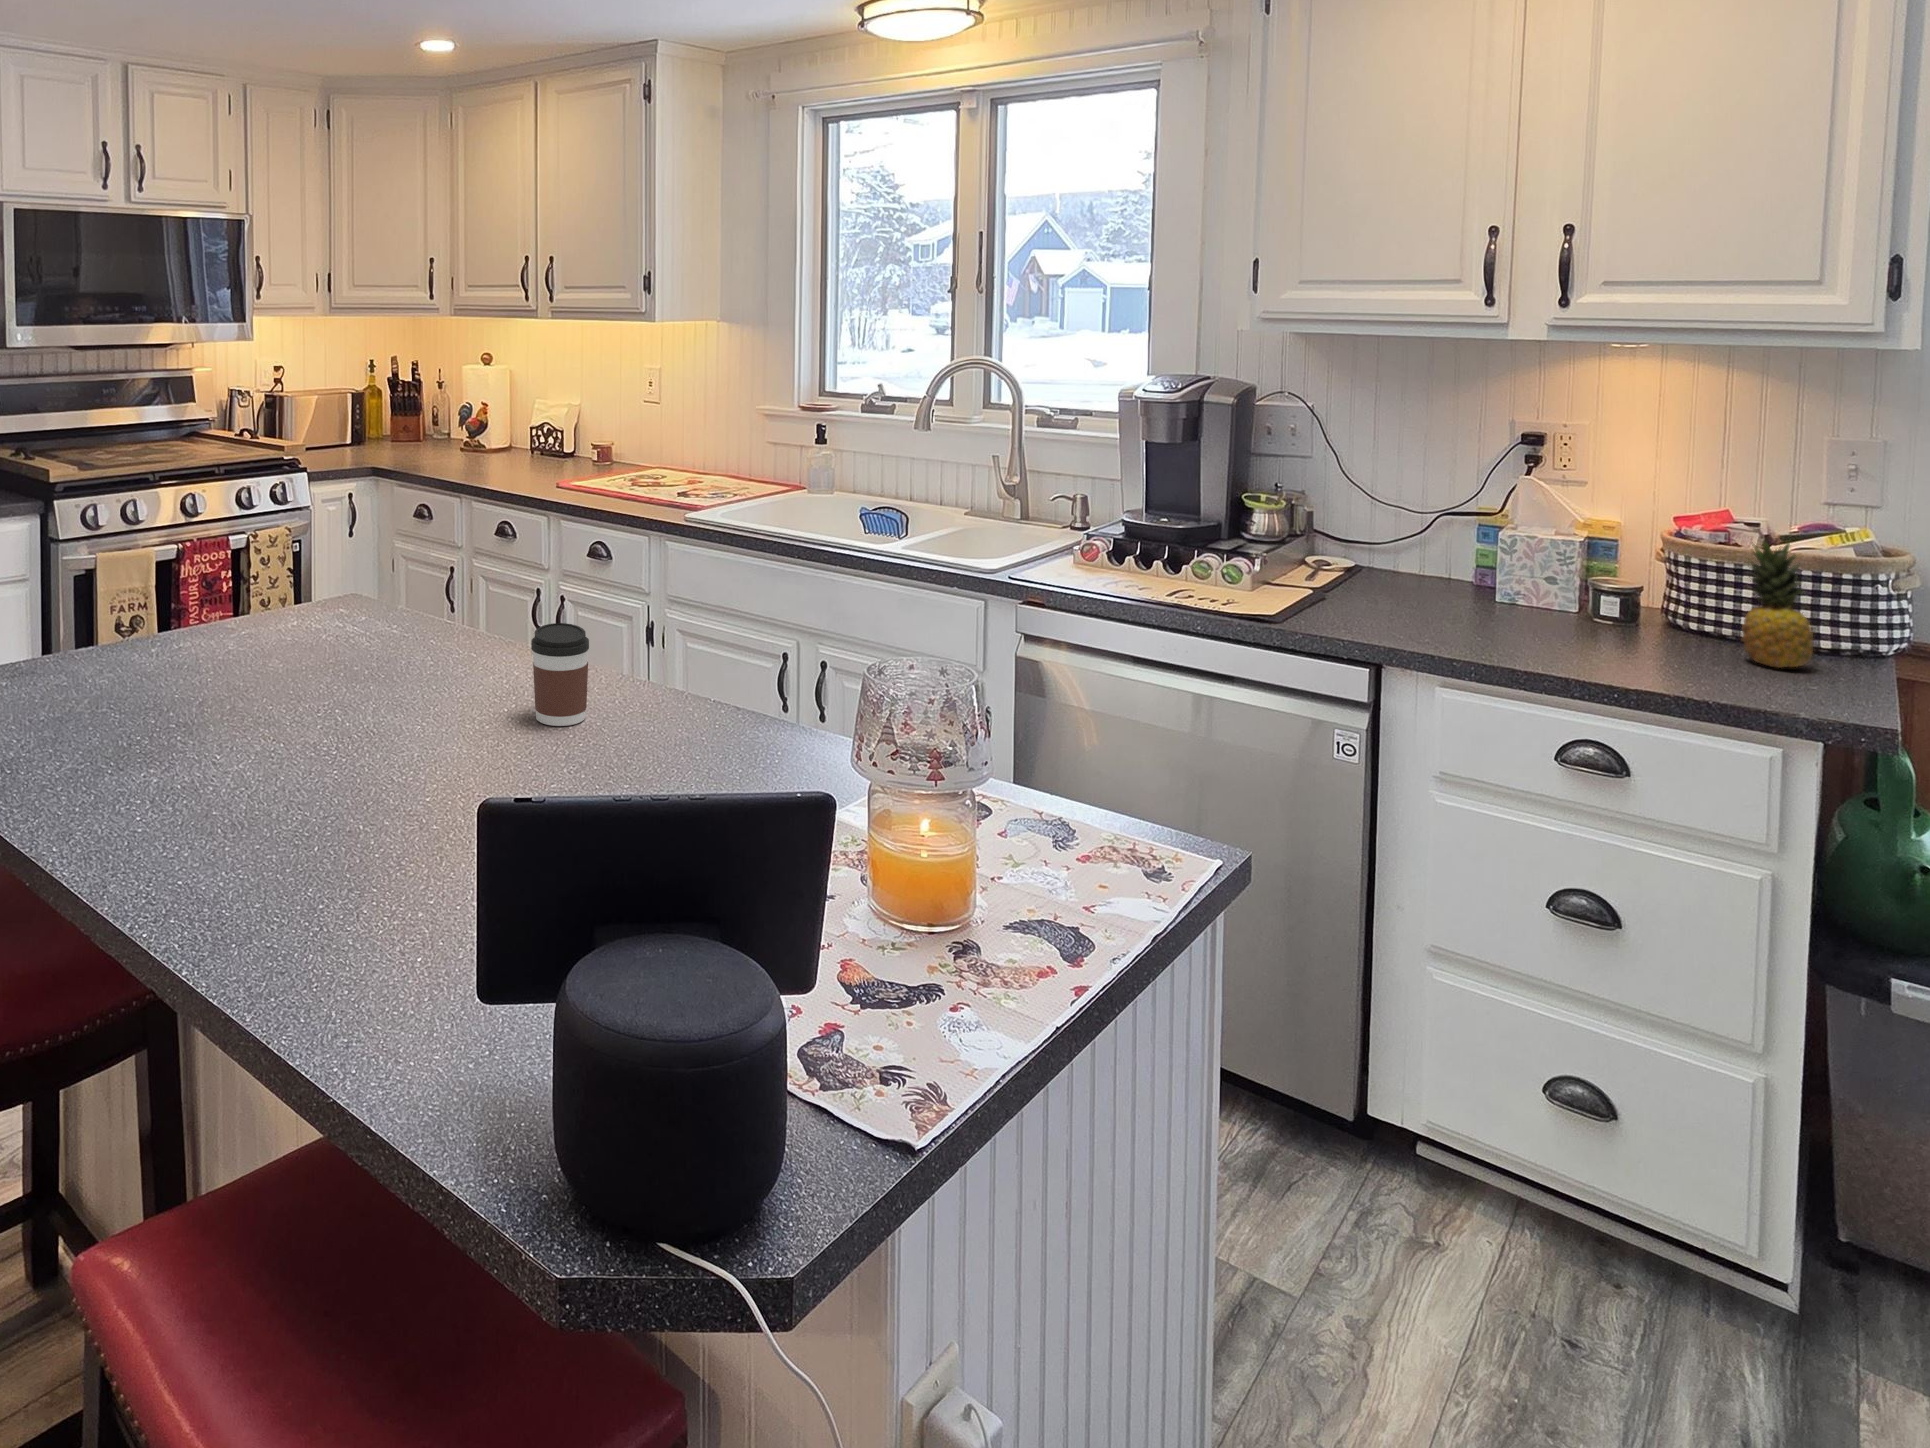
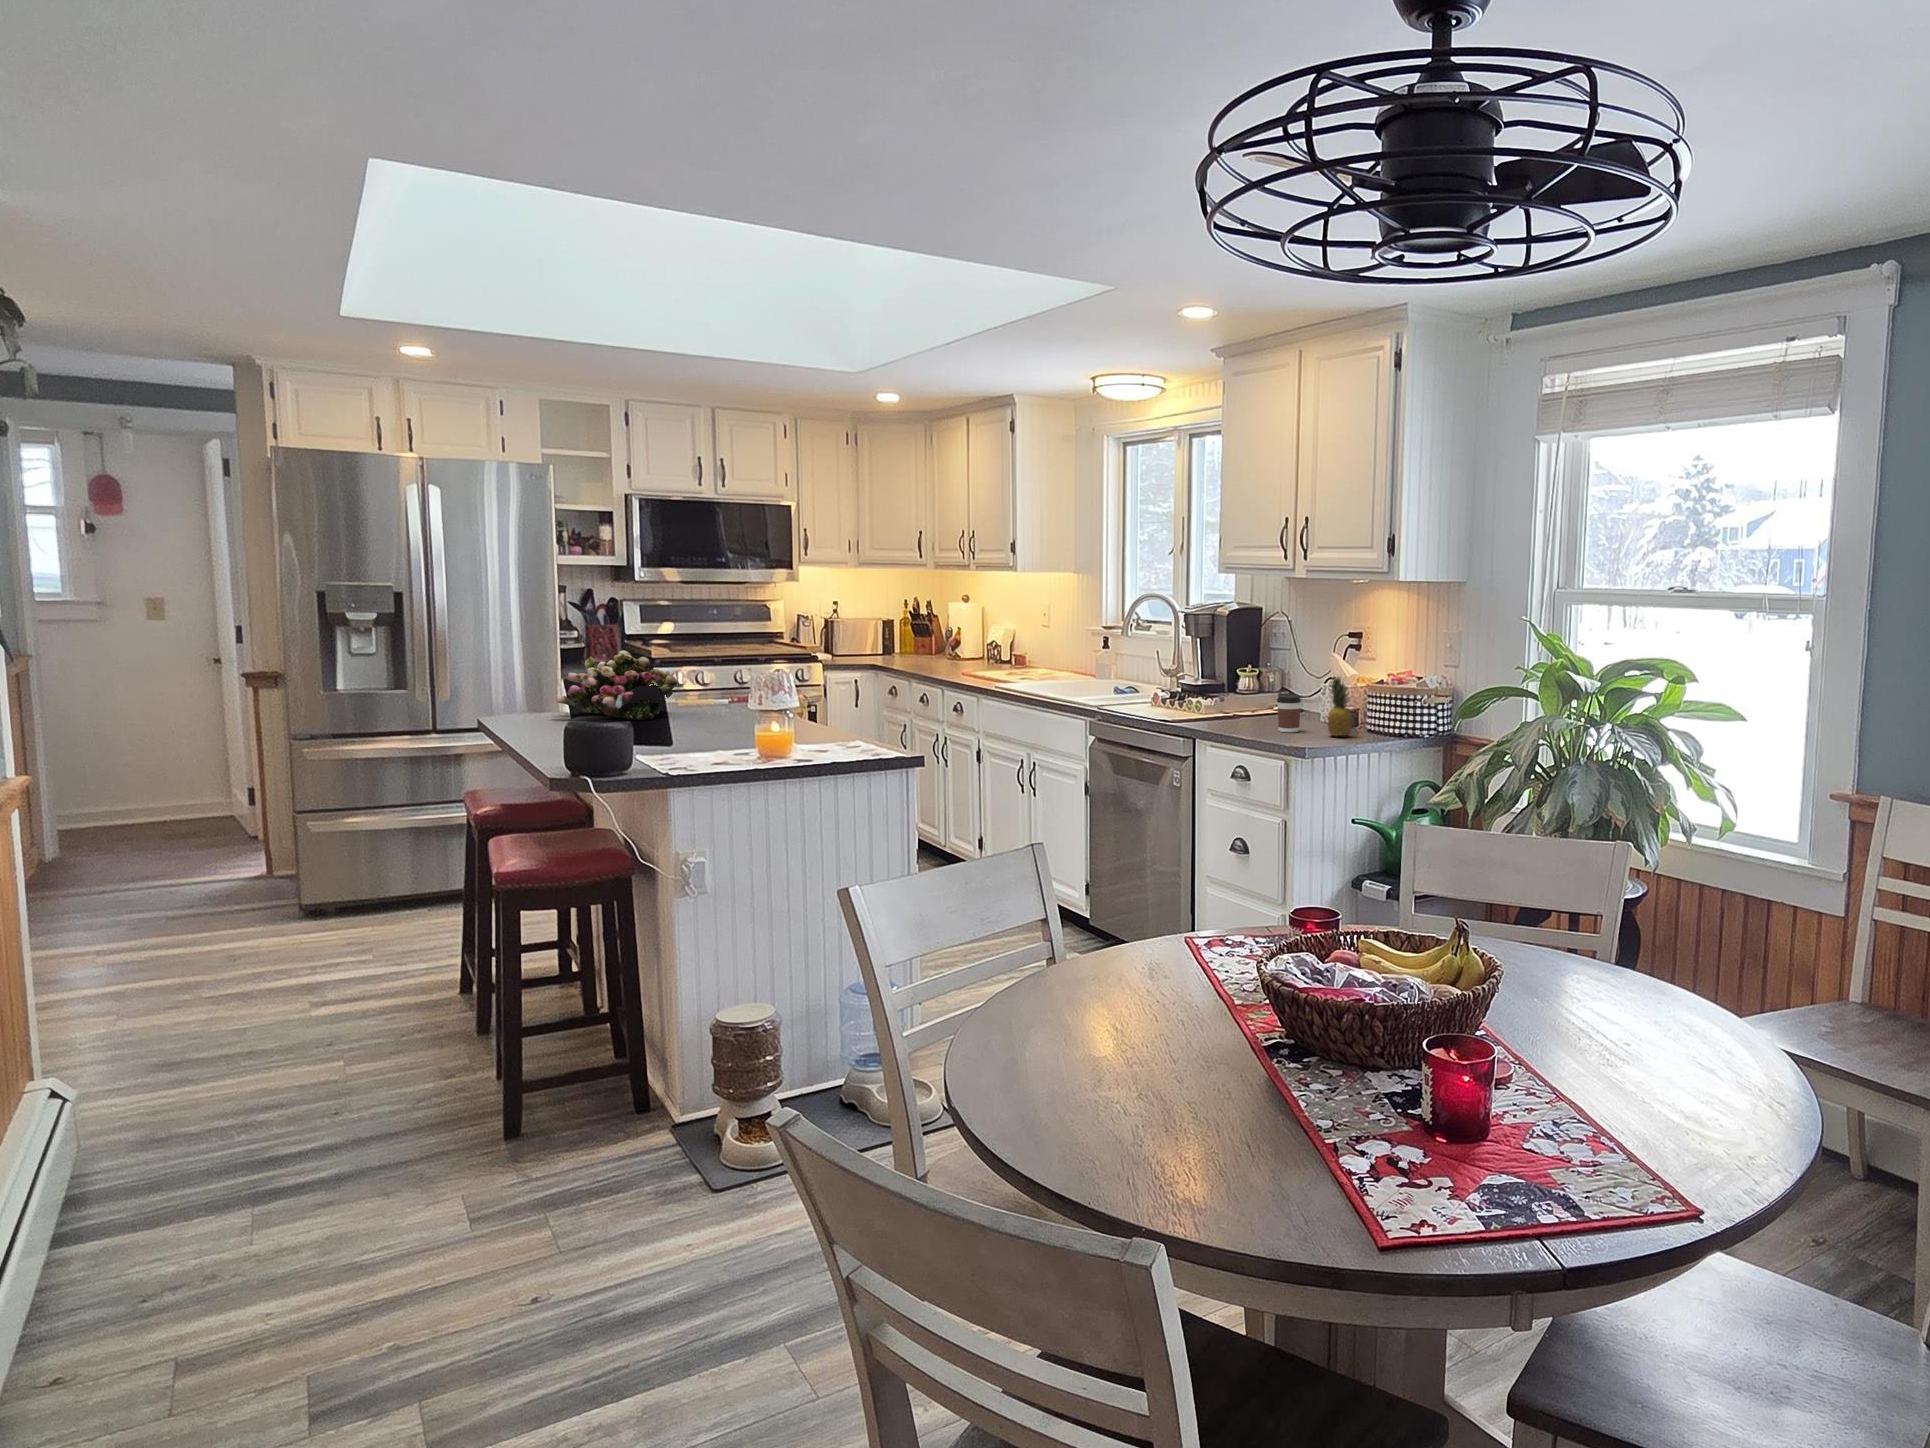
flower arrangement: none [91,536,362,712] -> present [556,651,677,720]
coffee cup: present [531,623,589,726] -> present [1277,693,1301,732]

